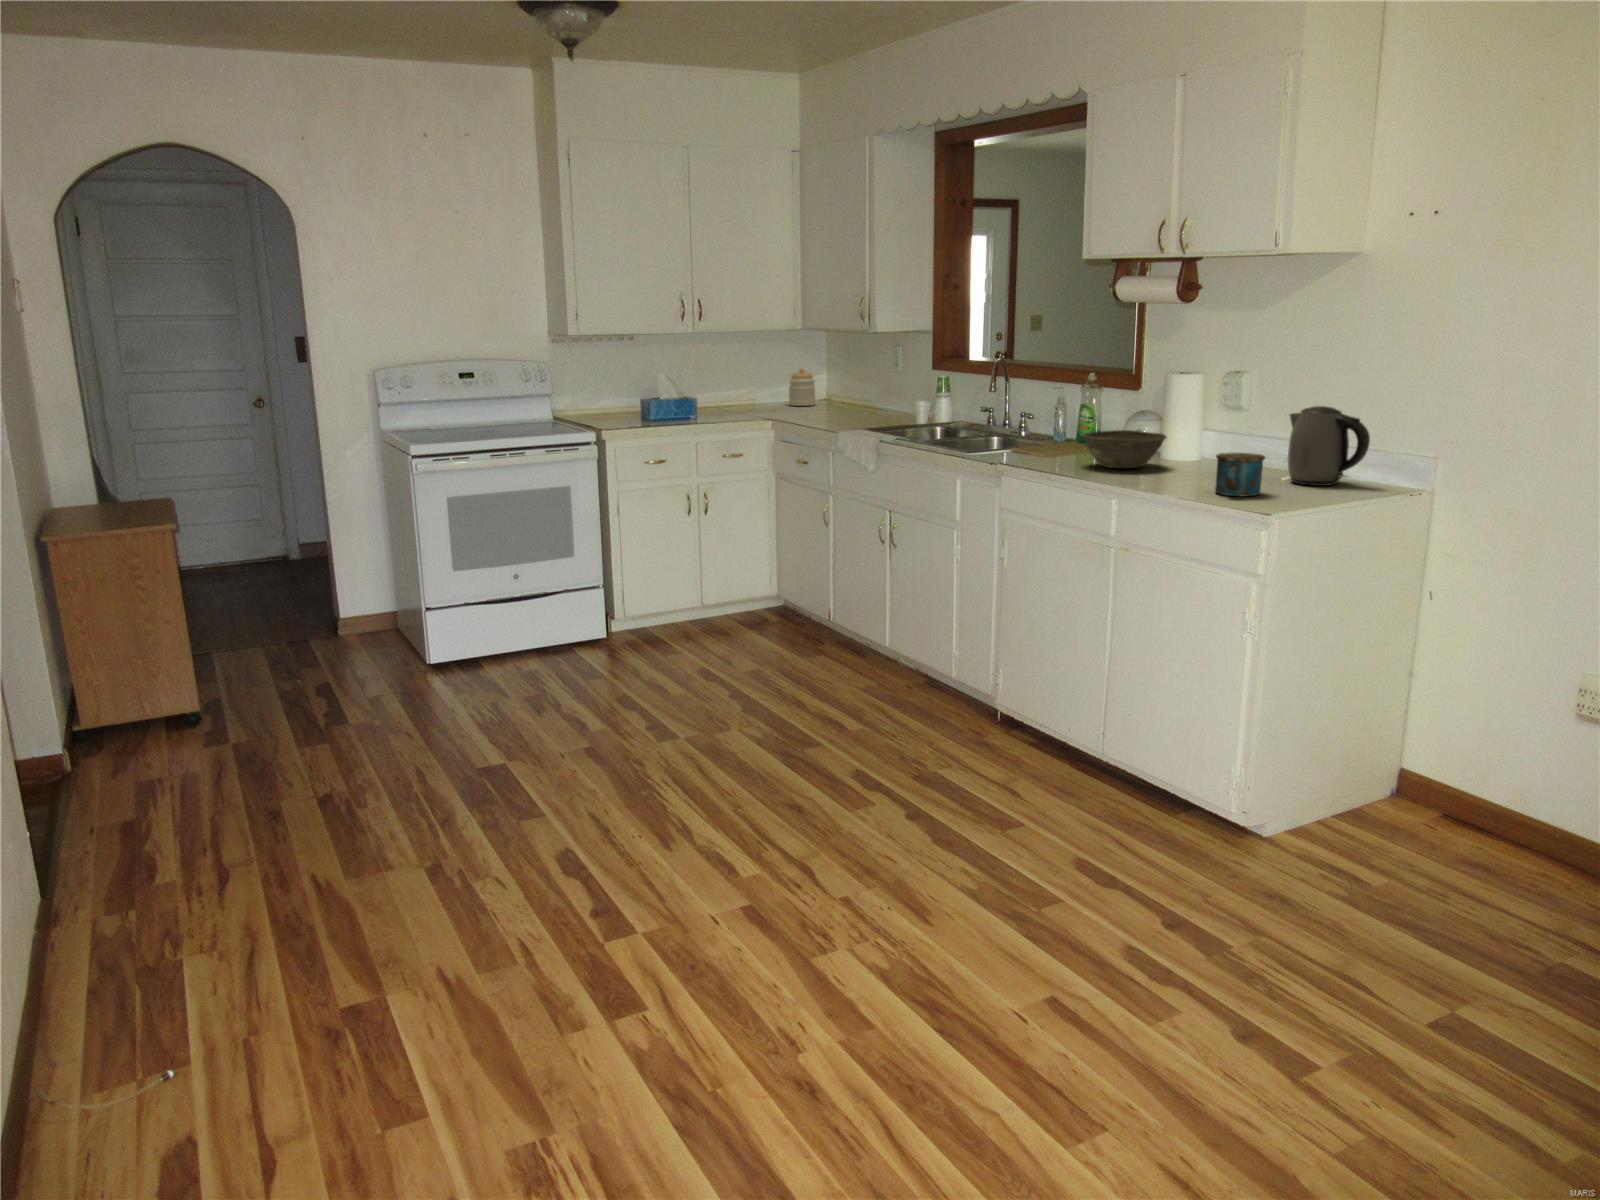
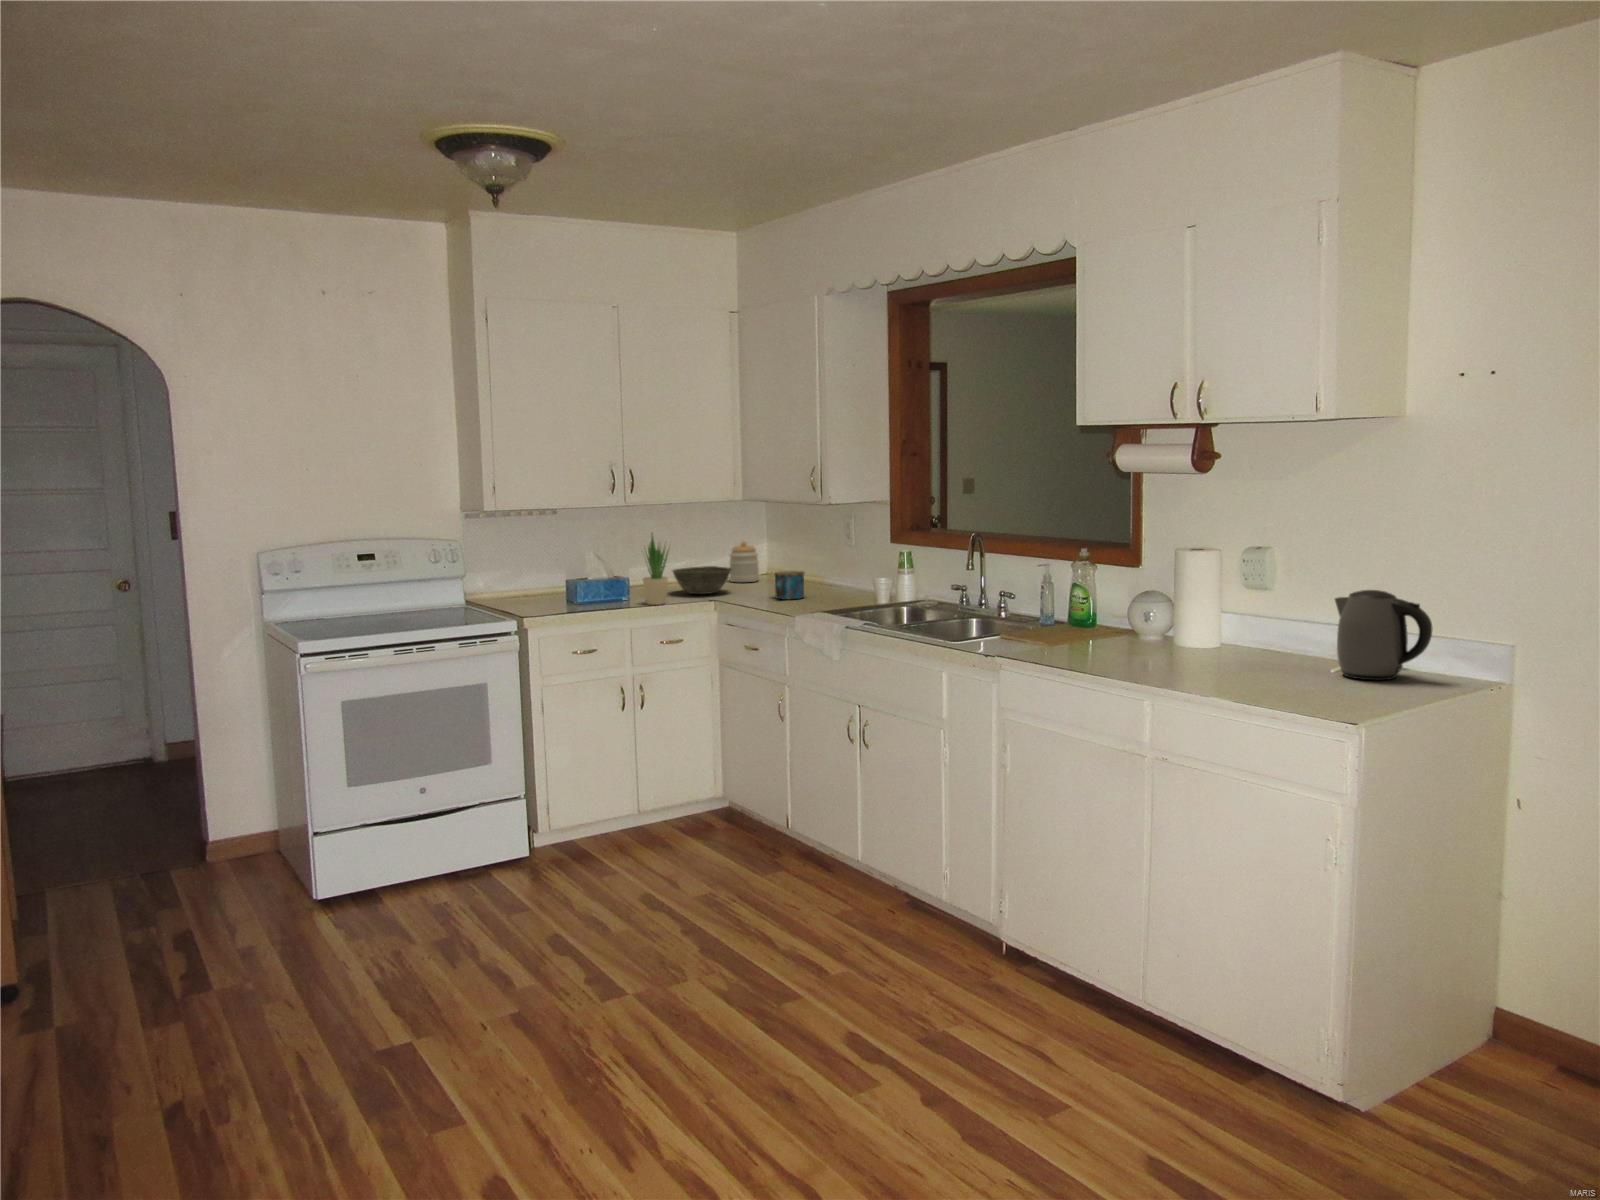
potted plant: none [706,356,732,423] -> present [643,534,669,605]
bowl: present [1082,430,1167,468] -> present [673,566,732,594]
mug: present [1215,453,1265,497] -> present [774,571,805,599]

